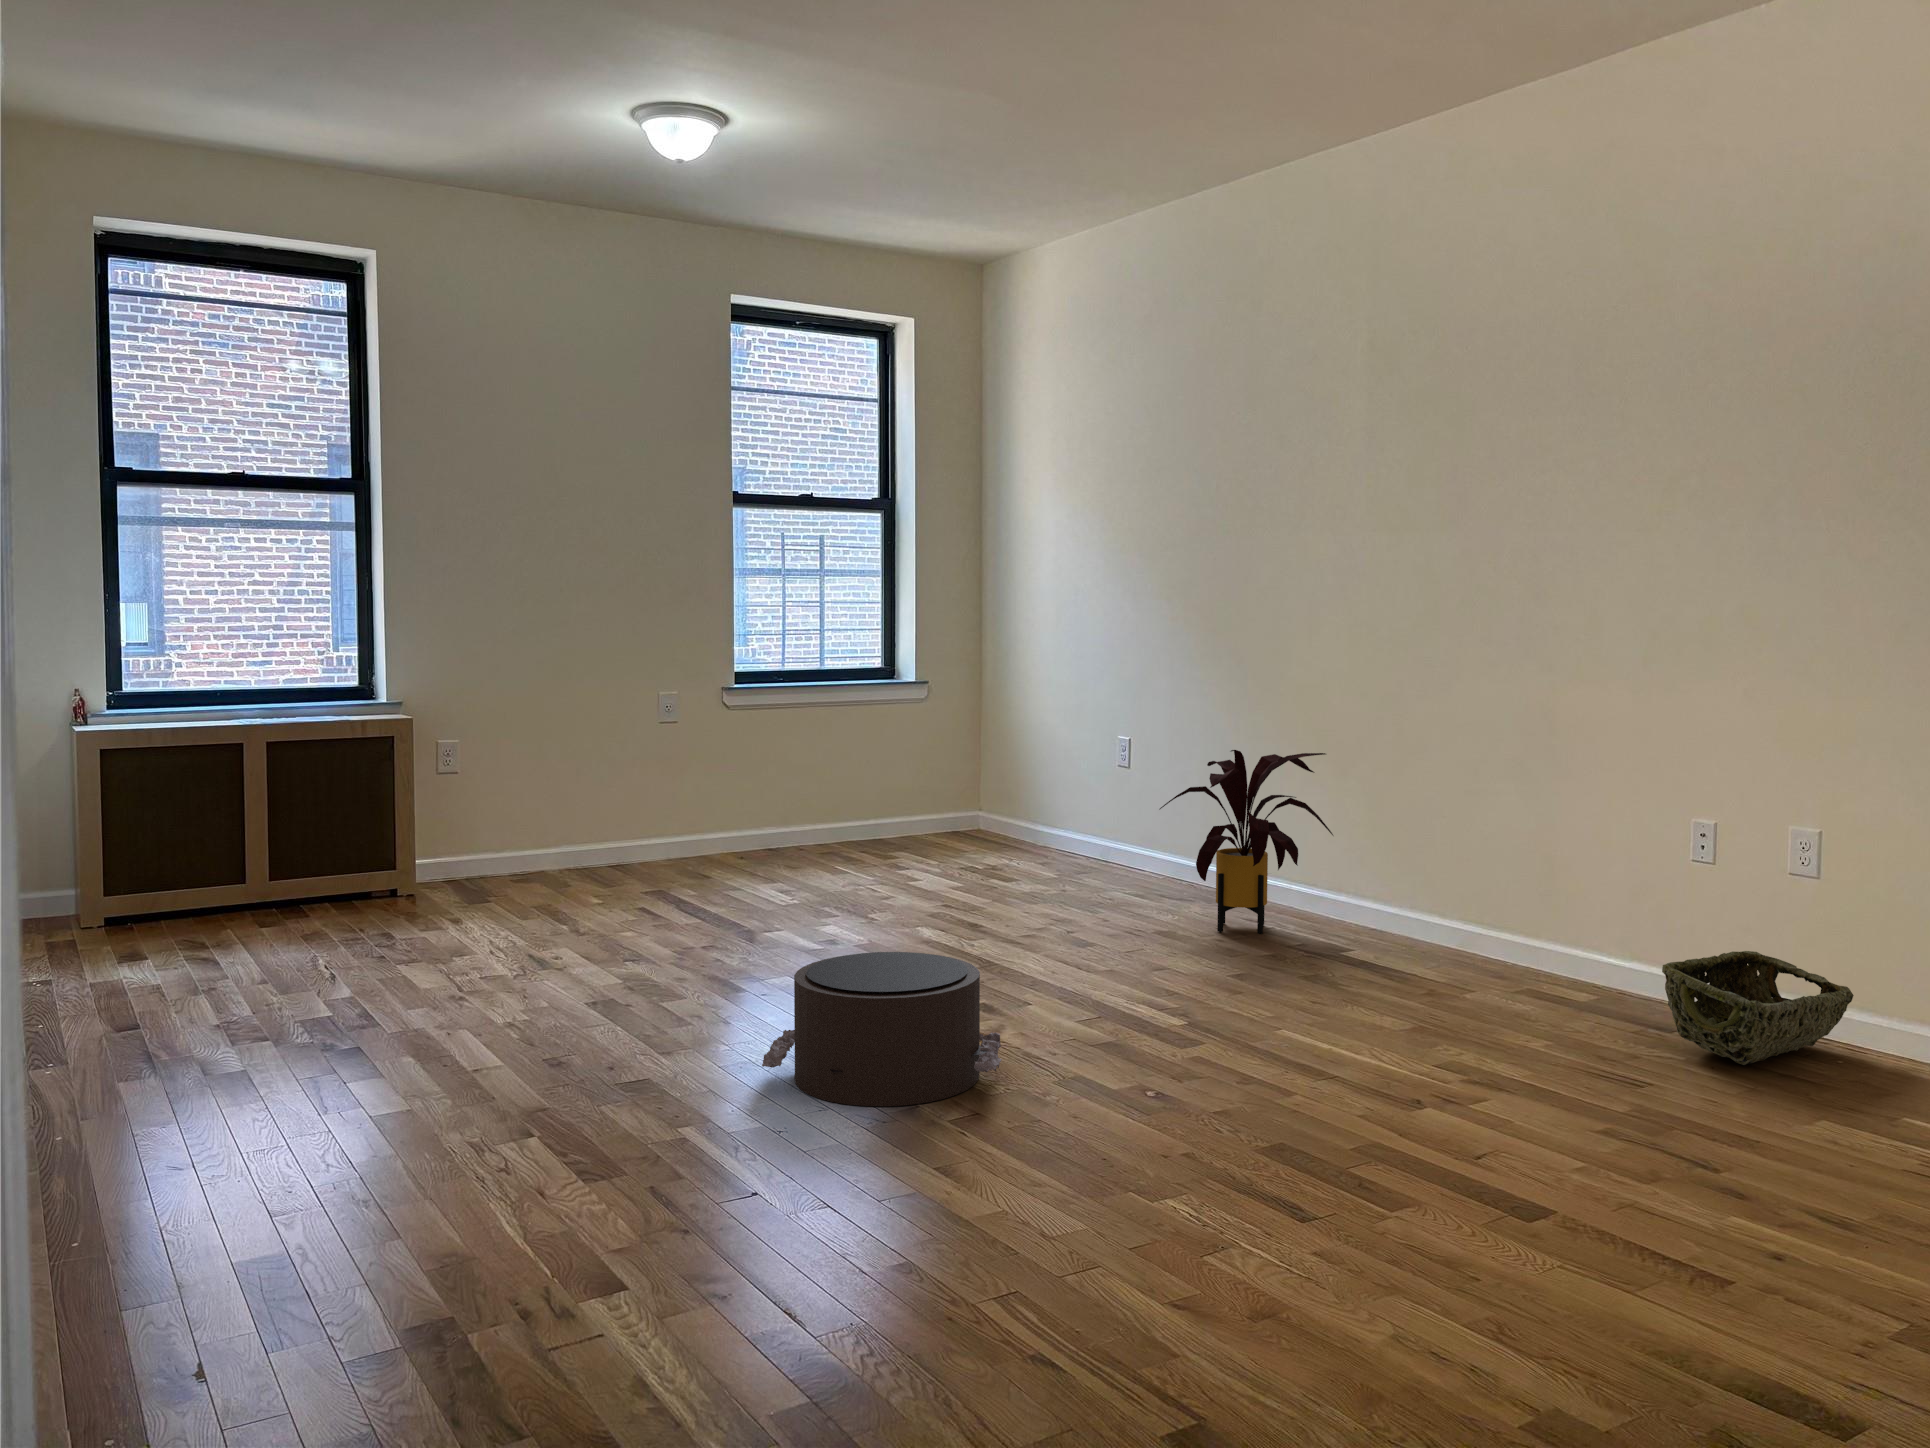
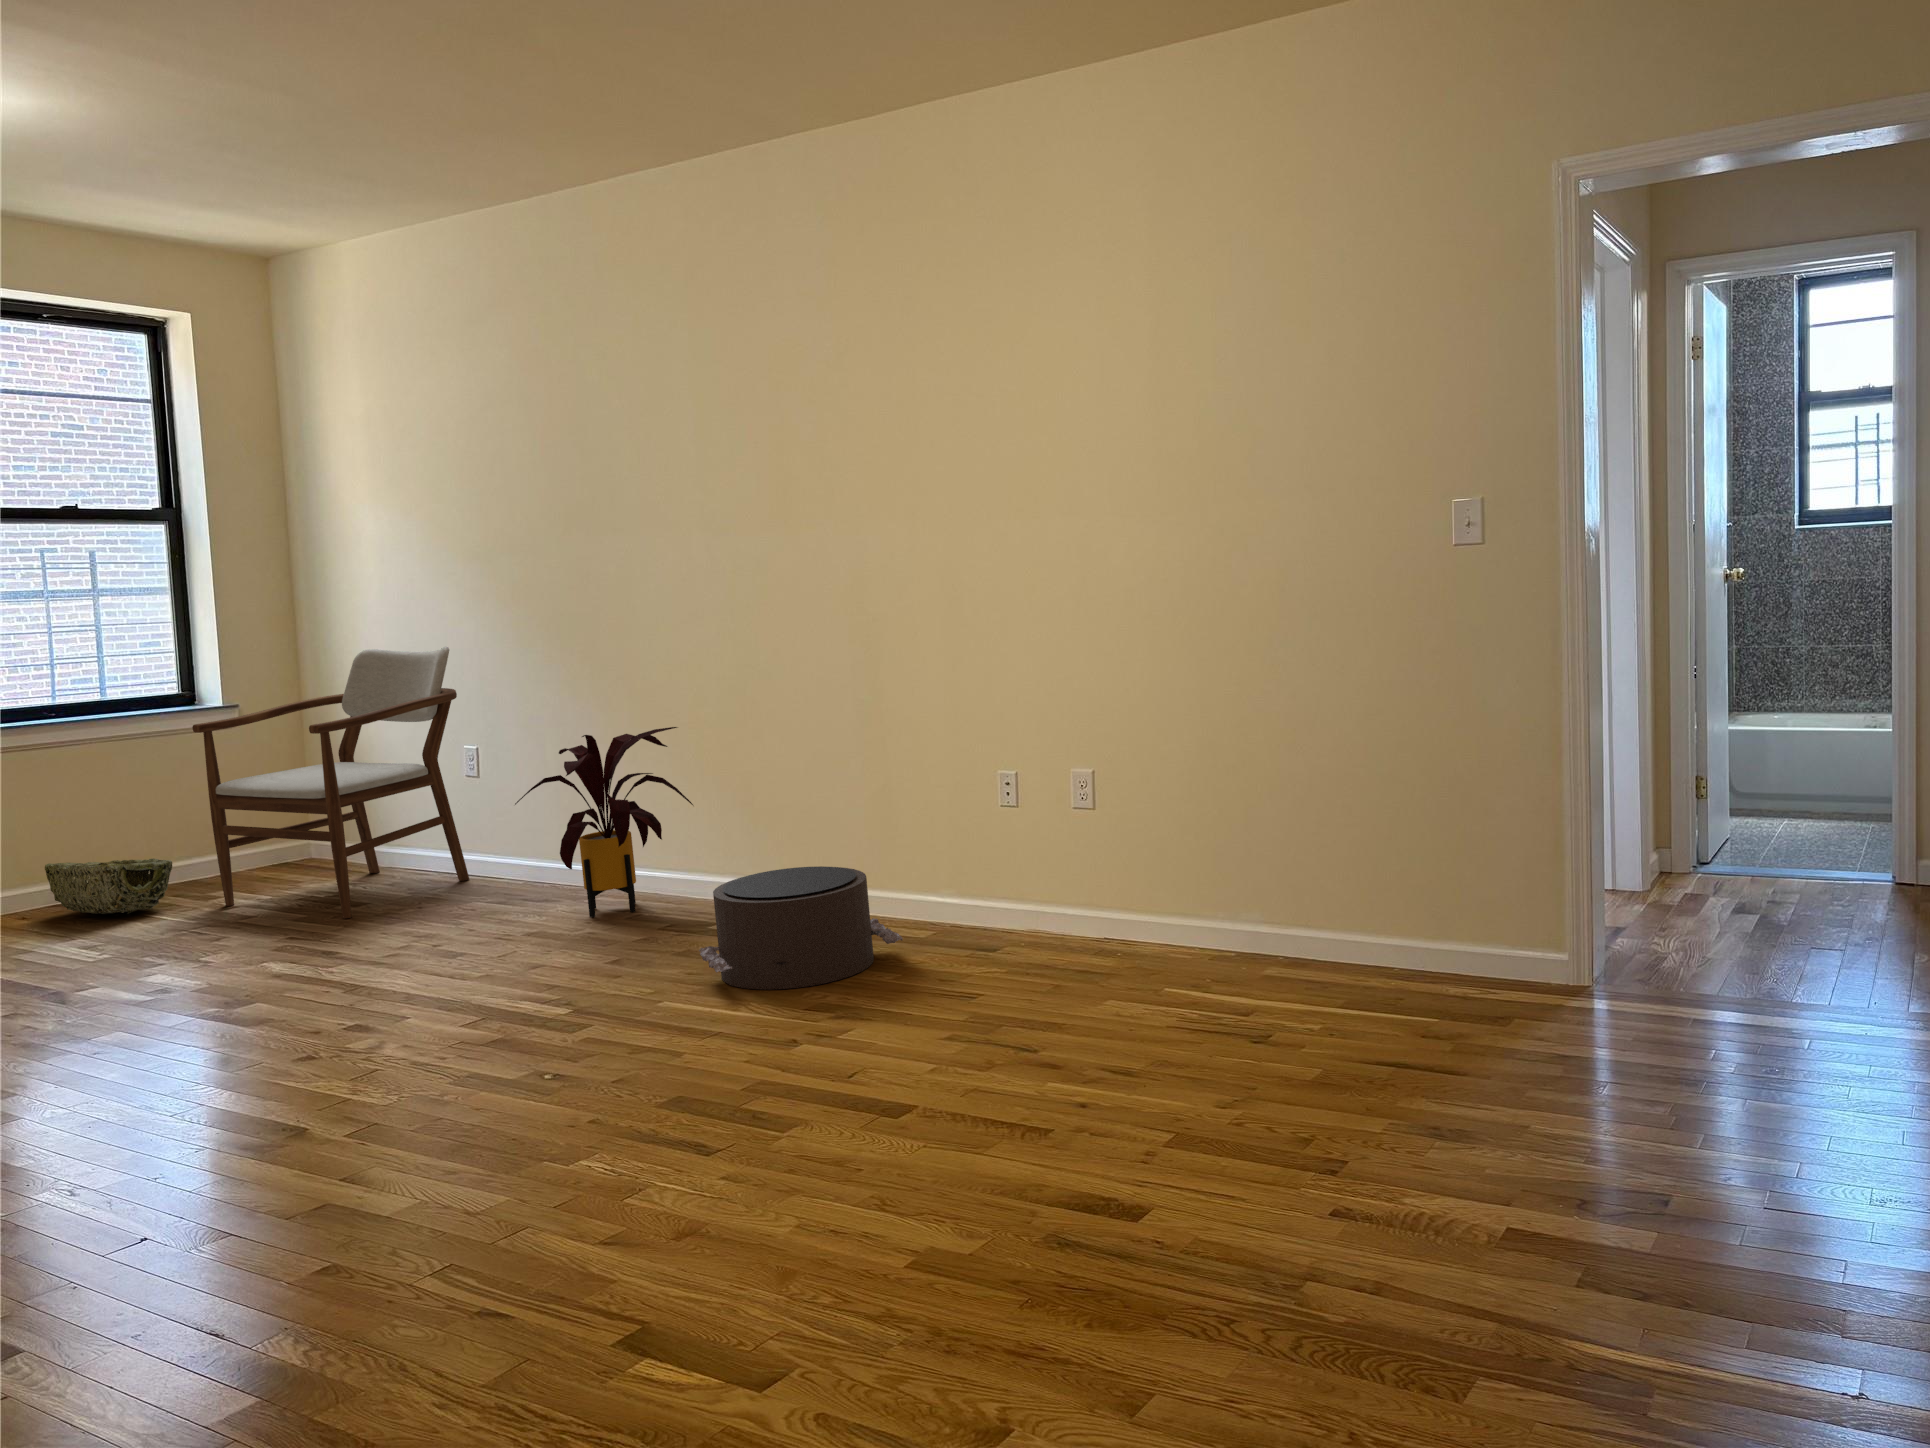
armchair: none [896,648,1122,893] -> present [192,647,469,918]
woven basket: present [1662,951,1854,1065] -> present [45,859,172,914]
pouf: present [762,952,1002,1106] -> present [699,866,903,990]

